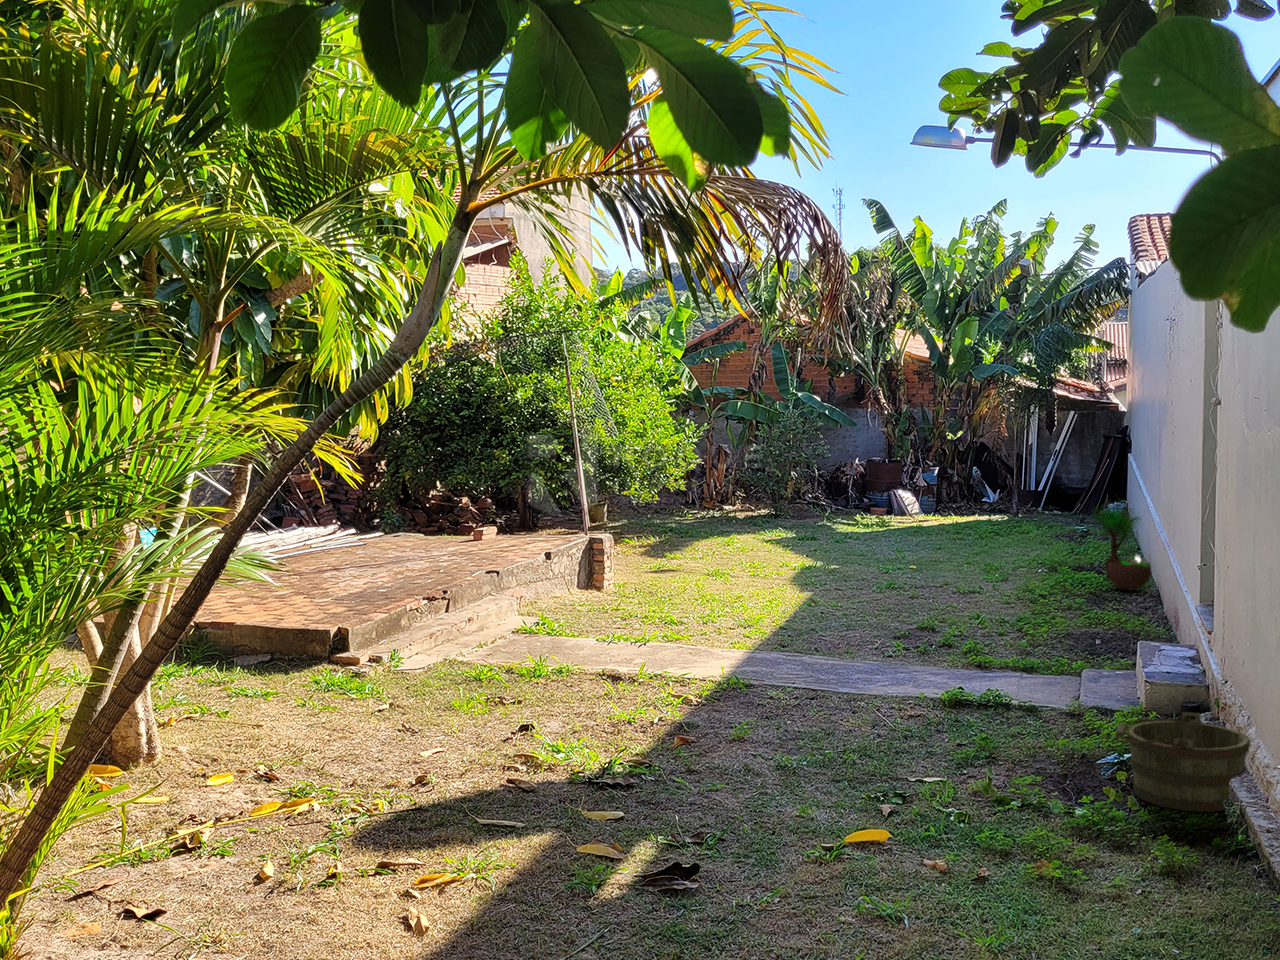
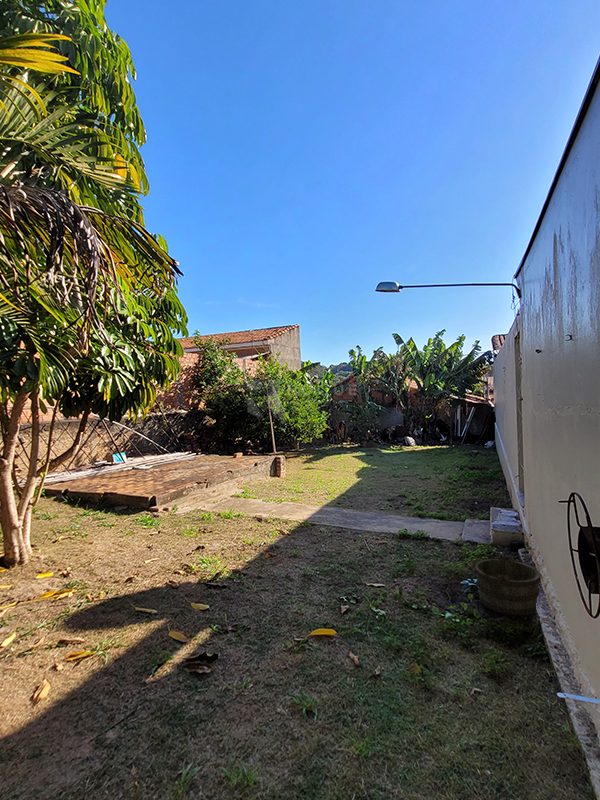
potted tree: present [1093,502,1151,591] -> none [475,440,501,479]

